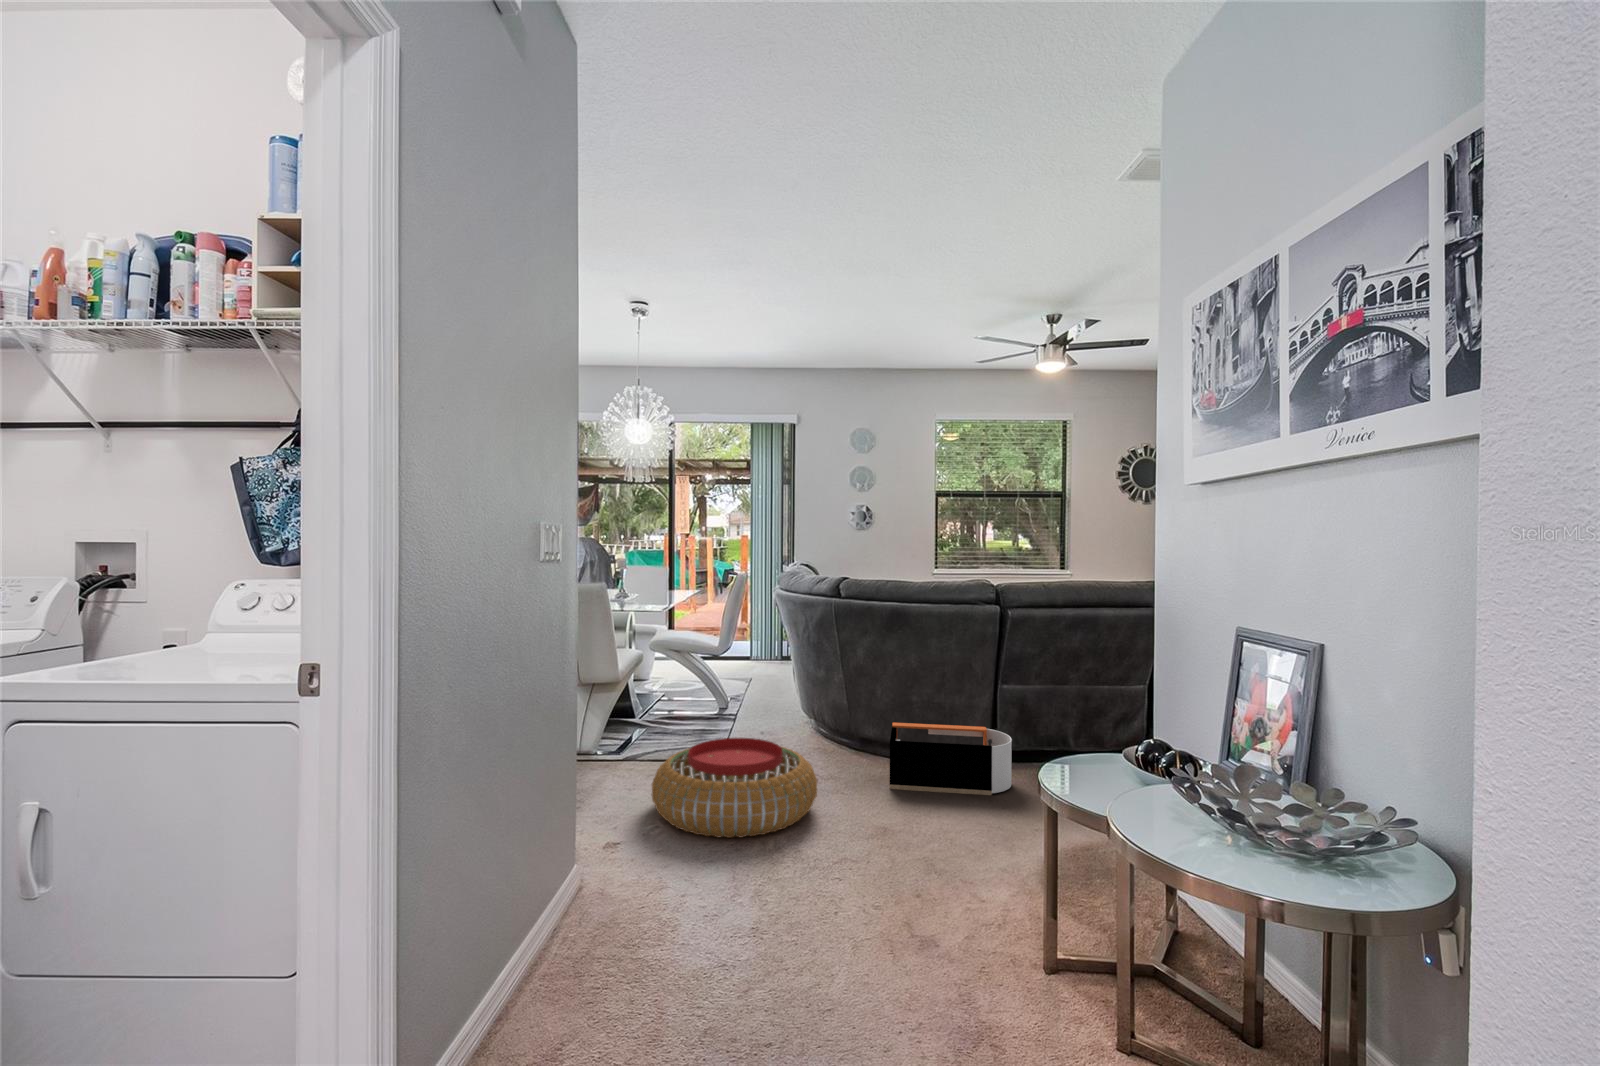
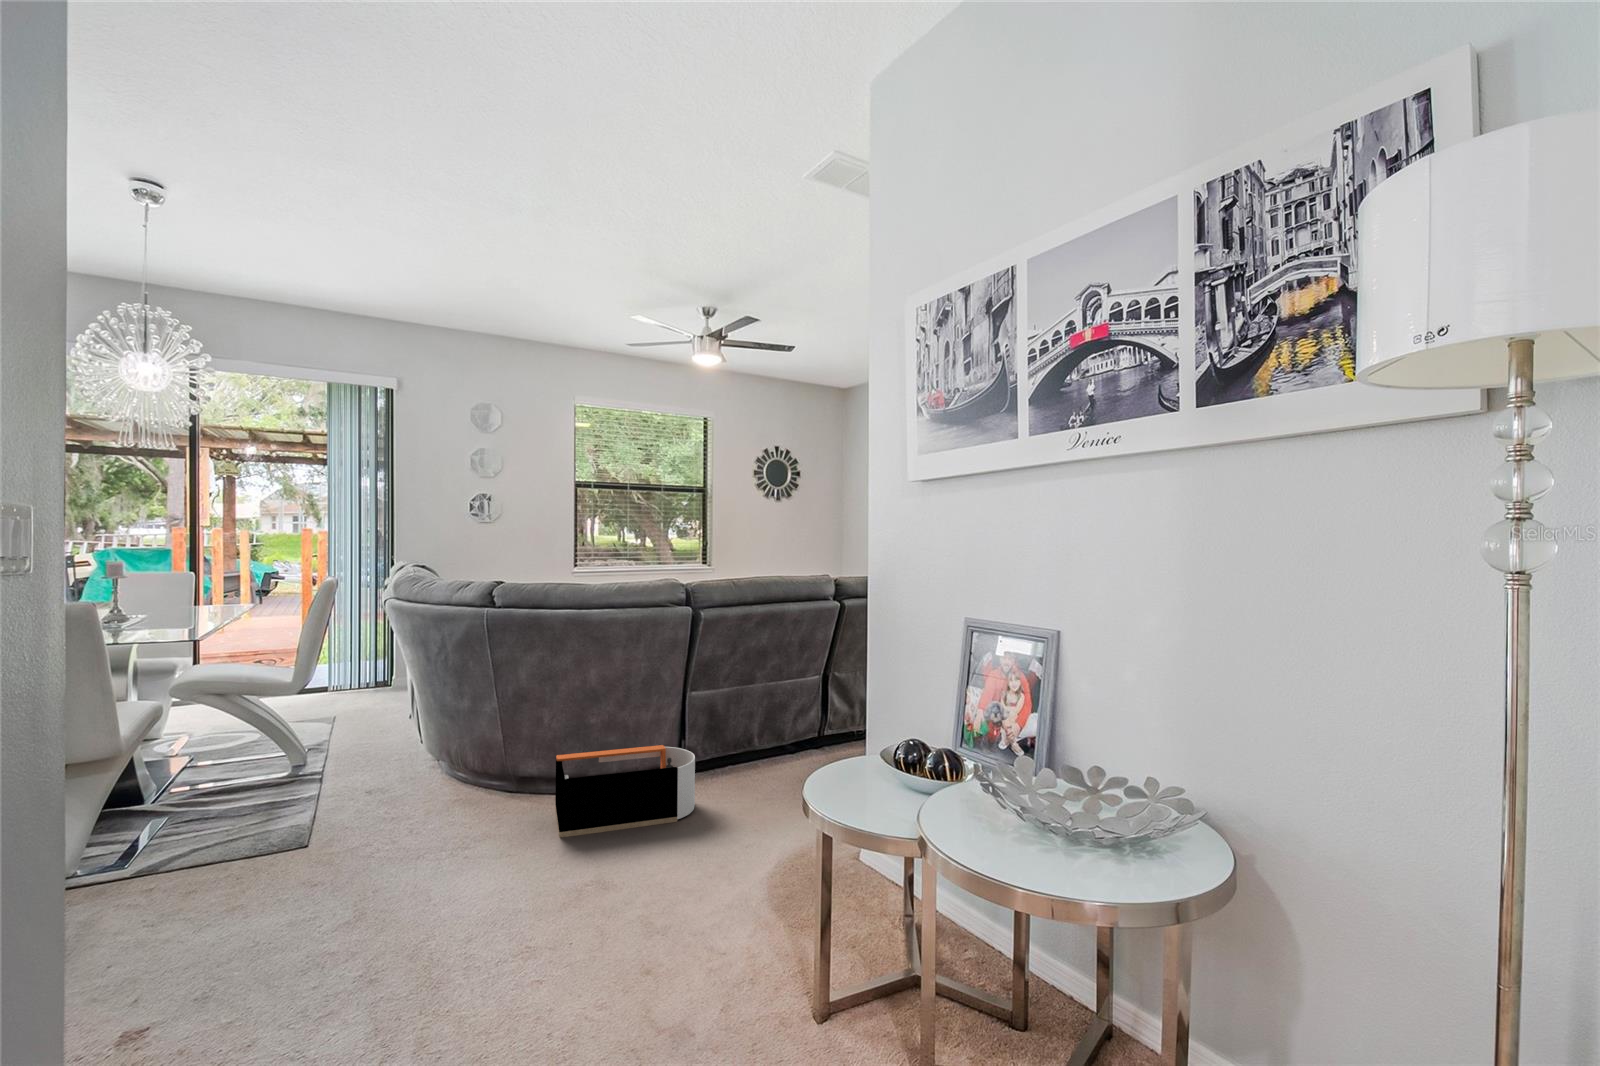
pouf: present [652,738,817,838] -> none [200,810,474,973]

